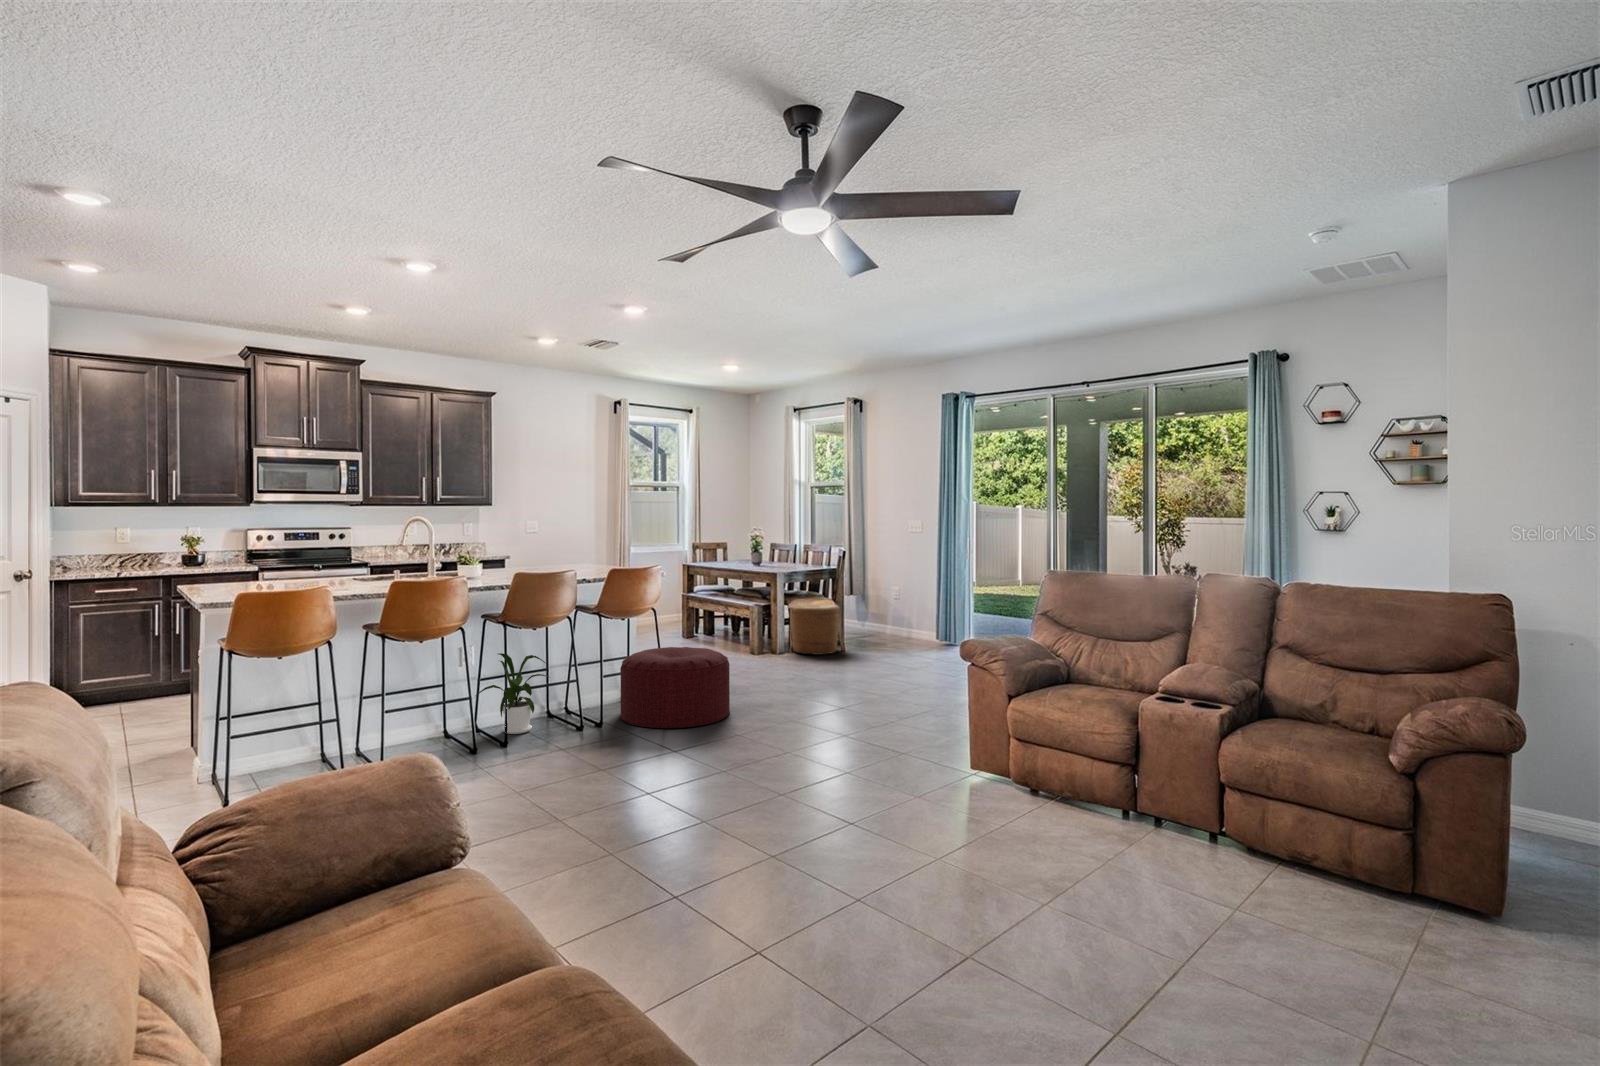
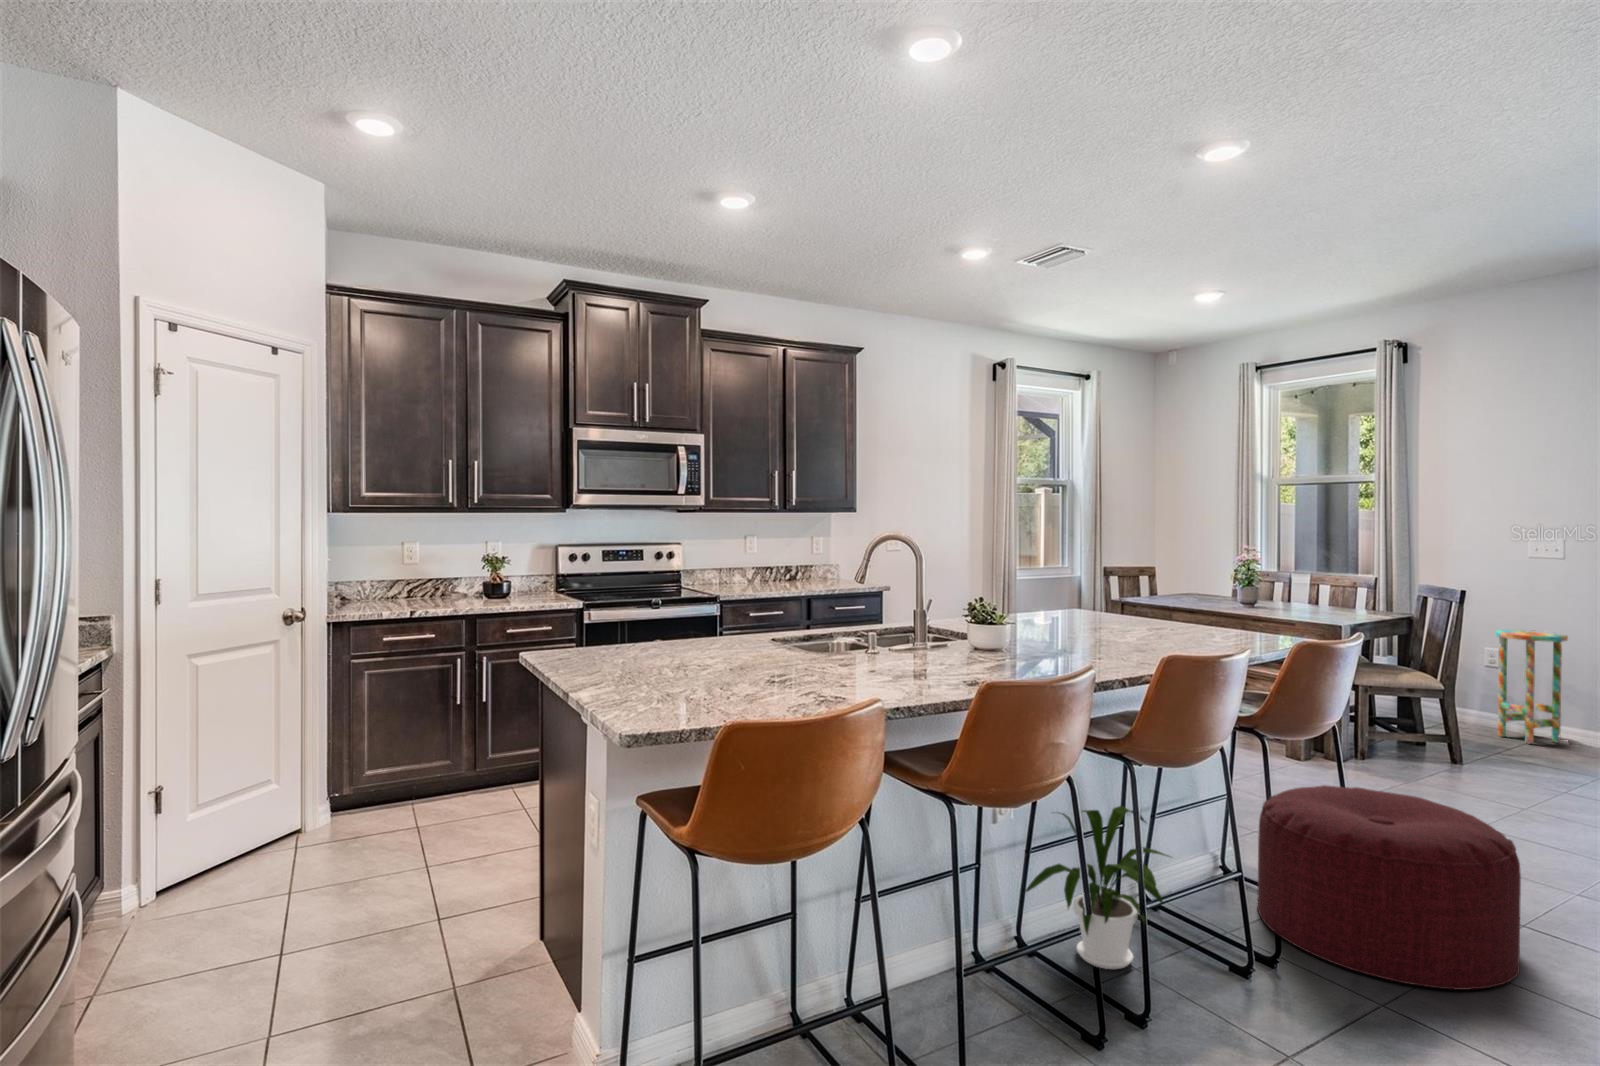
side table: none [891,575,924,641] -> present [1495,630,1568,744]
woven basket: present [792,604,840,655] -> none [1353,676,1454,770]

